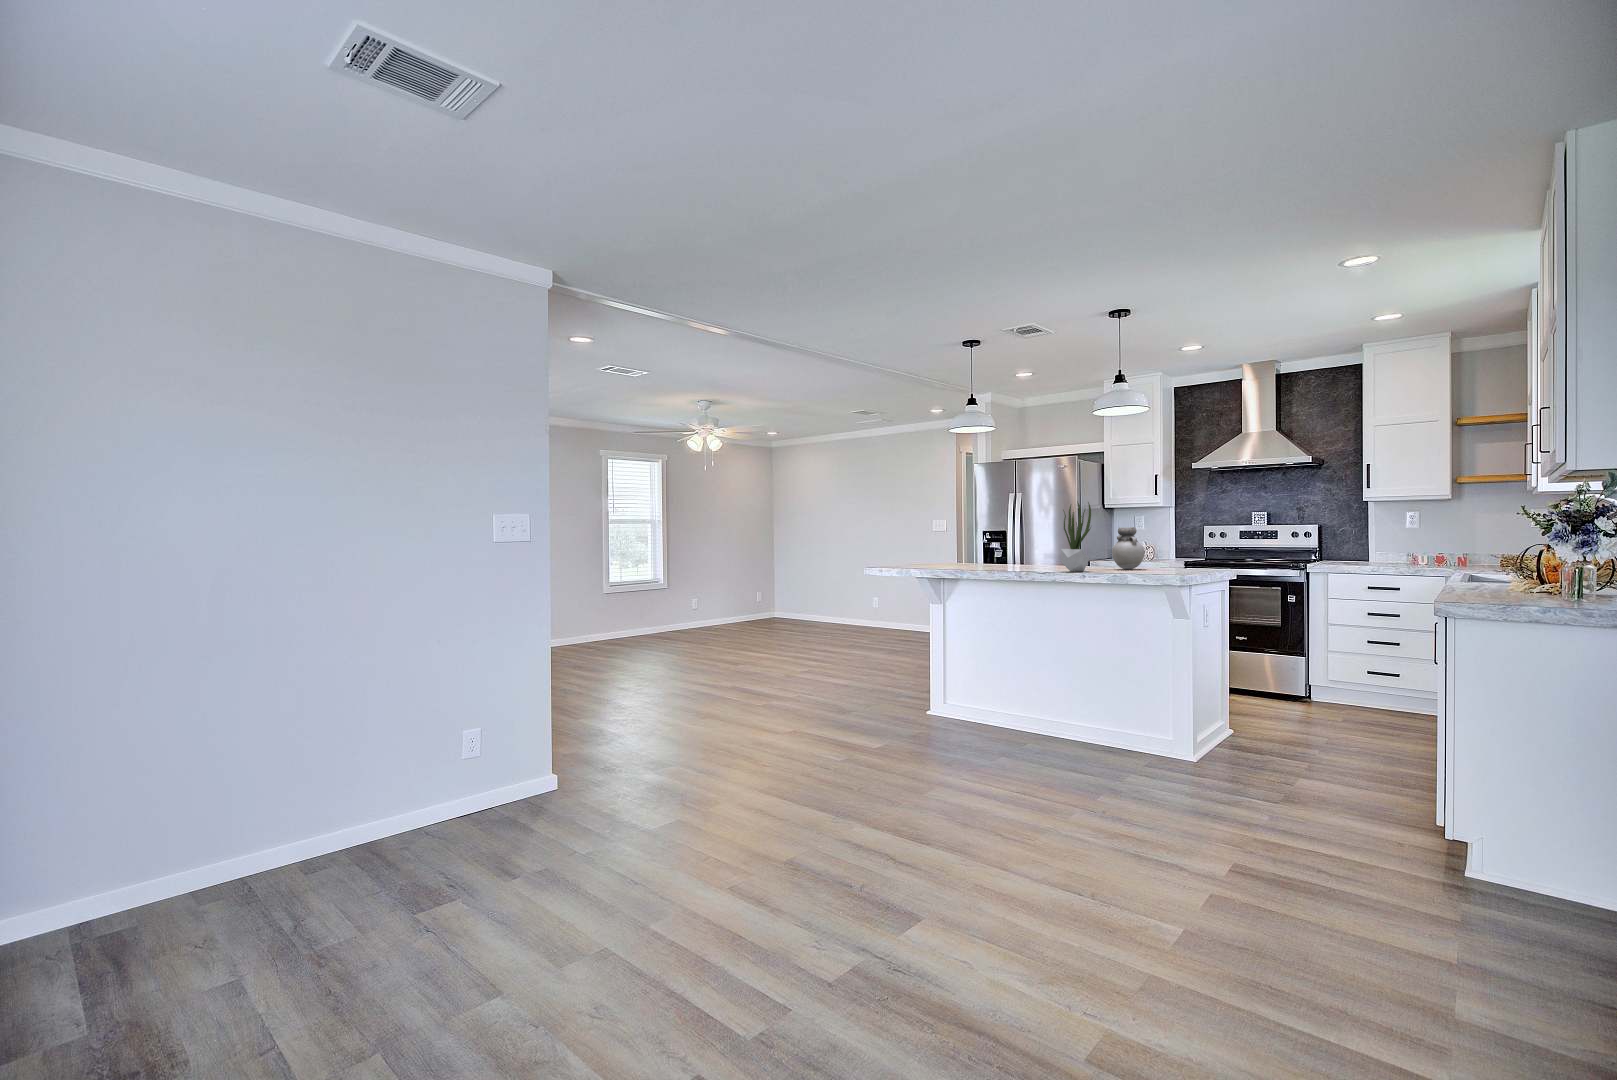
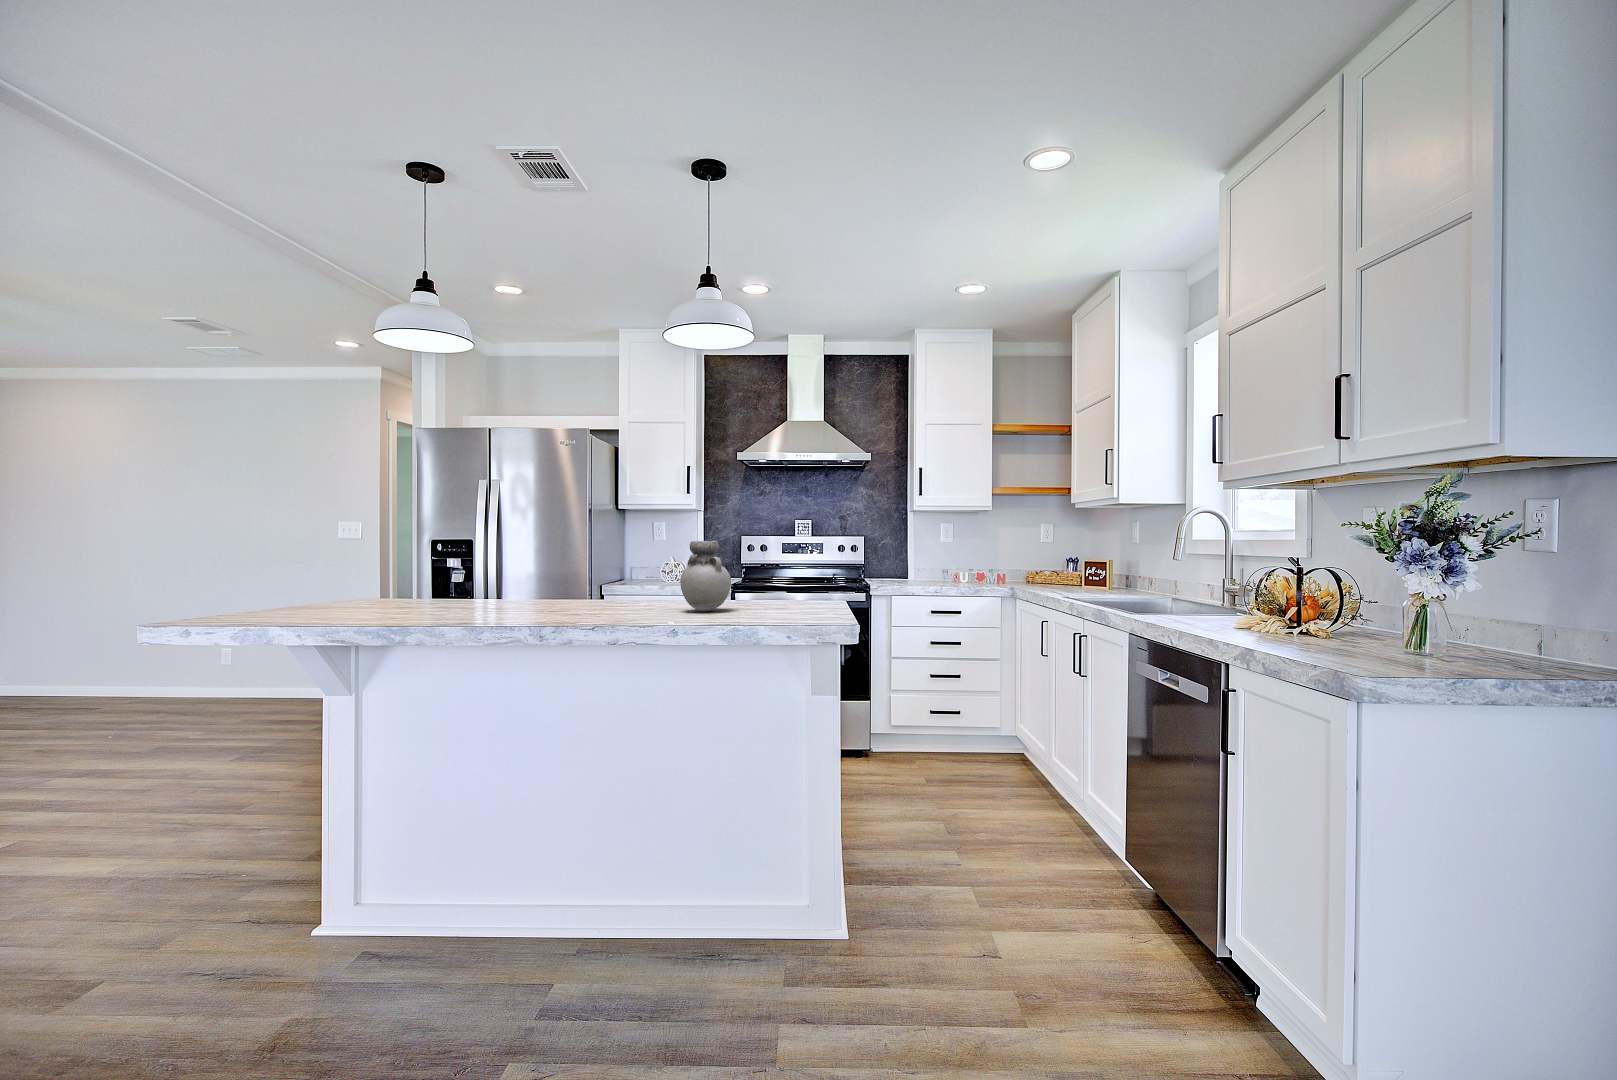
potted plant: present [1061,502,1091,572] -> none [605,492,662,623]

